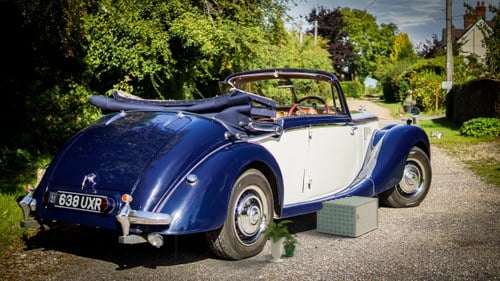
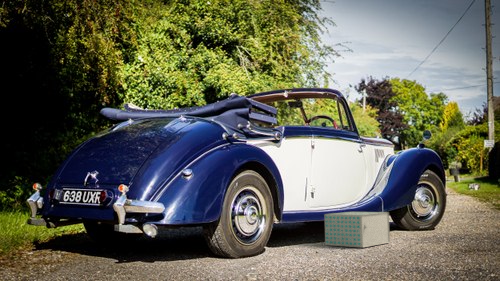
potted plant: present [259,221,301,263] -> none [252,220,301,261]

